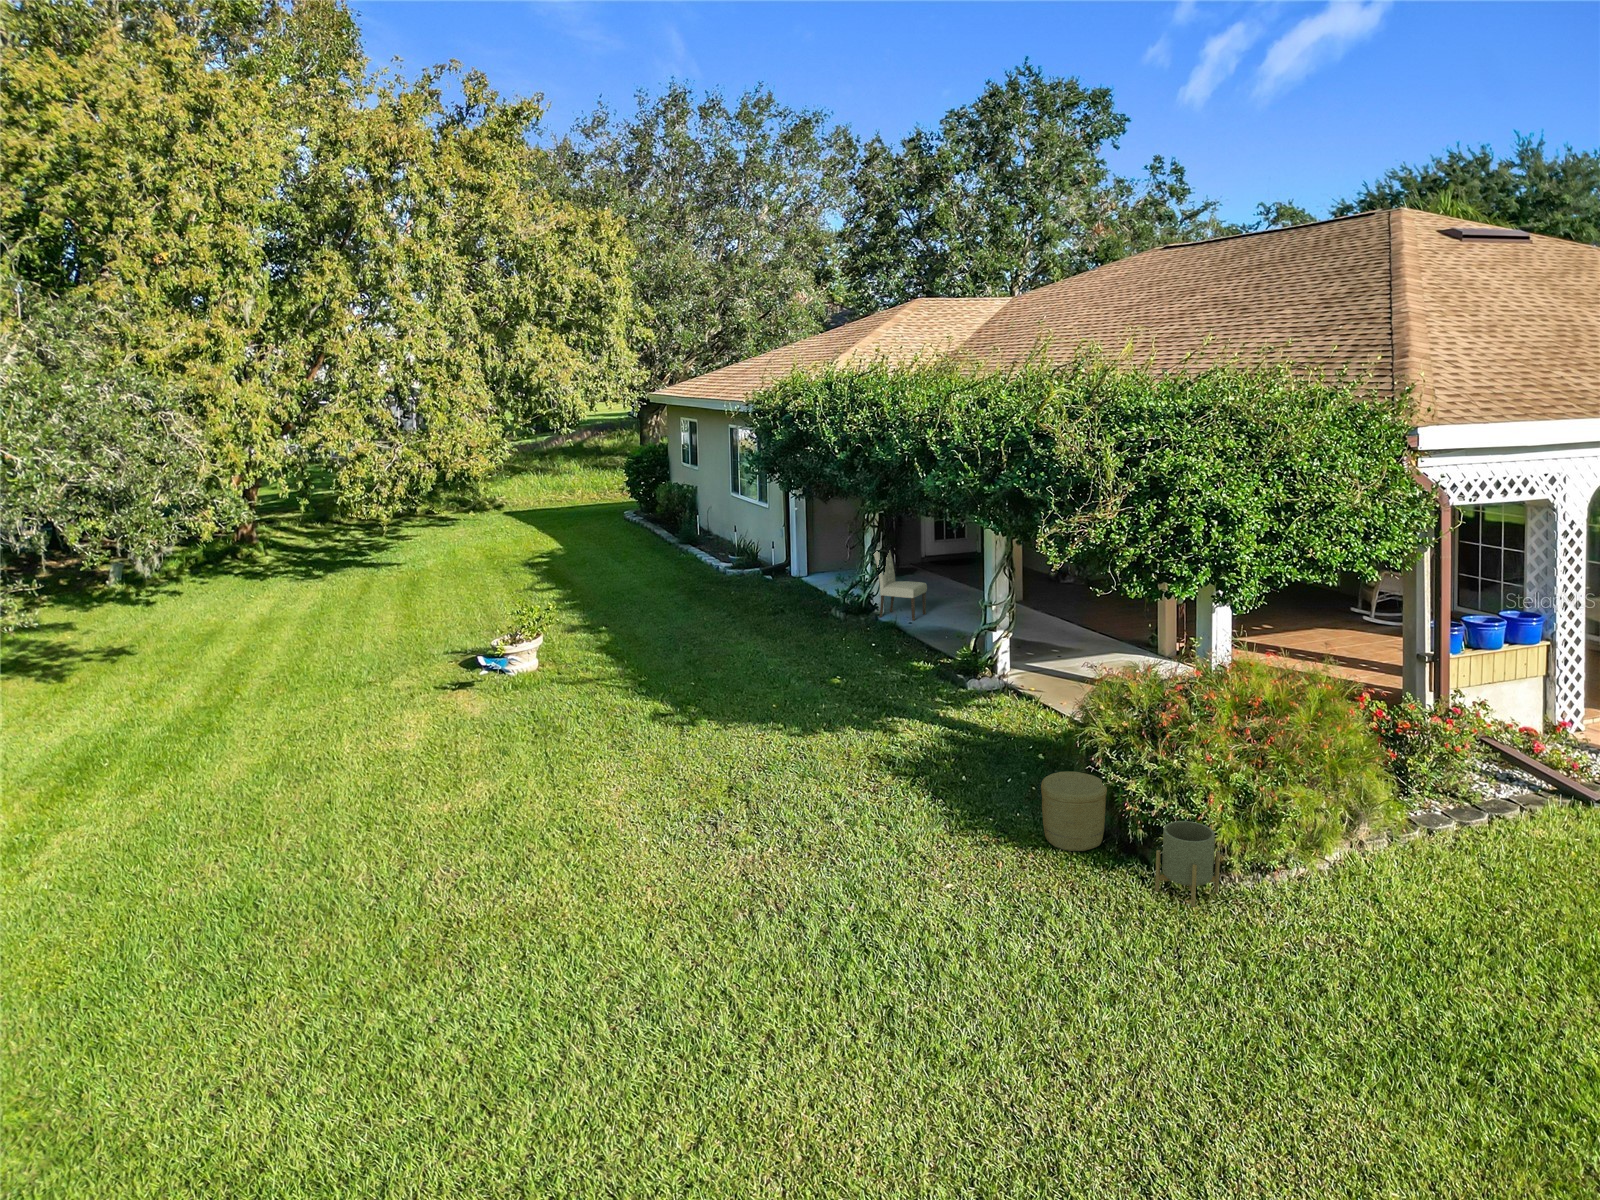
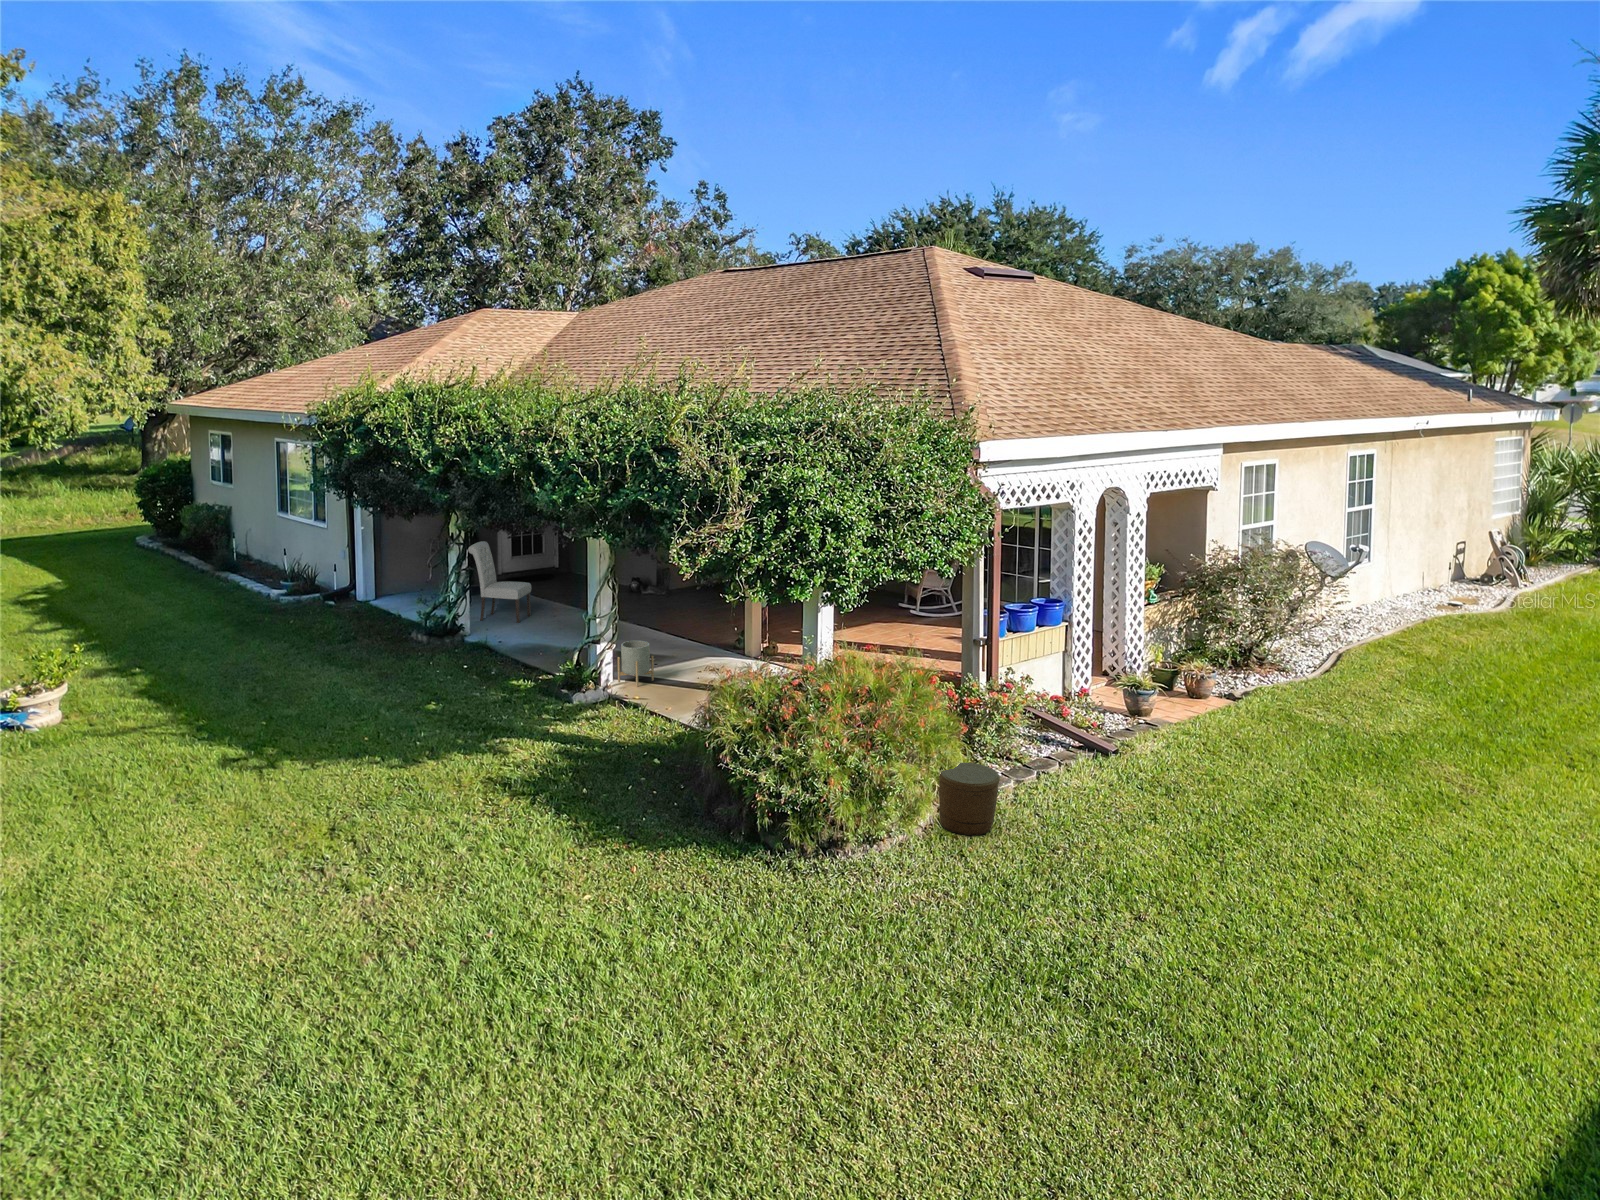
woven basket: present [1041,771,1107,851] -> present [939,763,1000,836]
planter: present [1155,821,1220,907] -> present [618,640,654,687]

